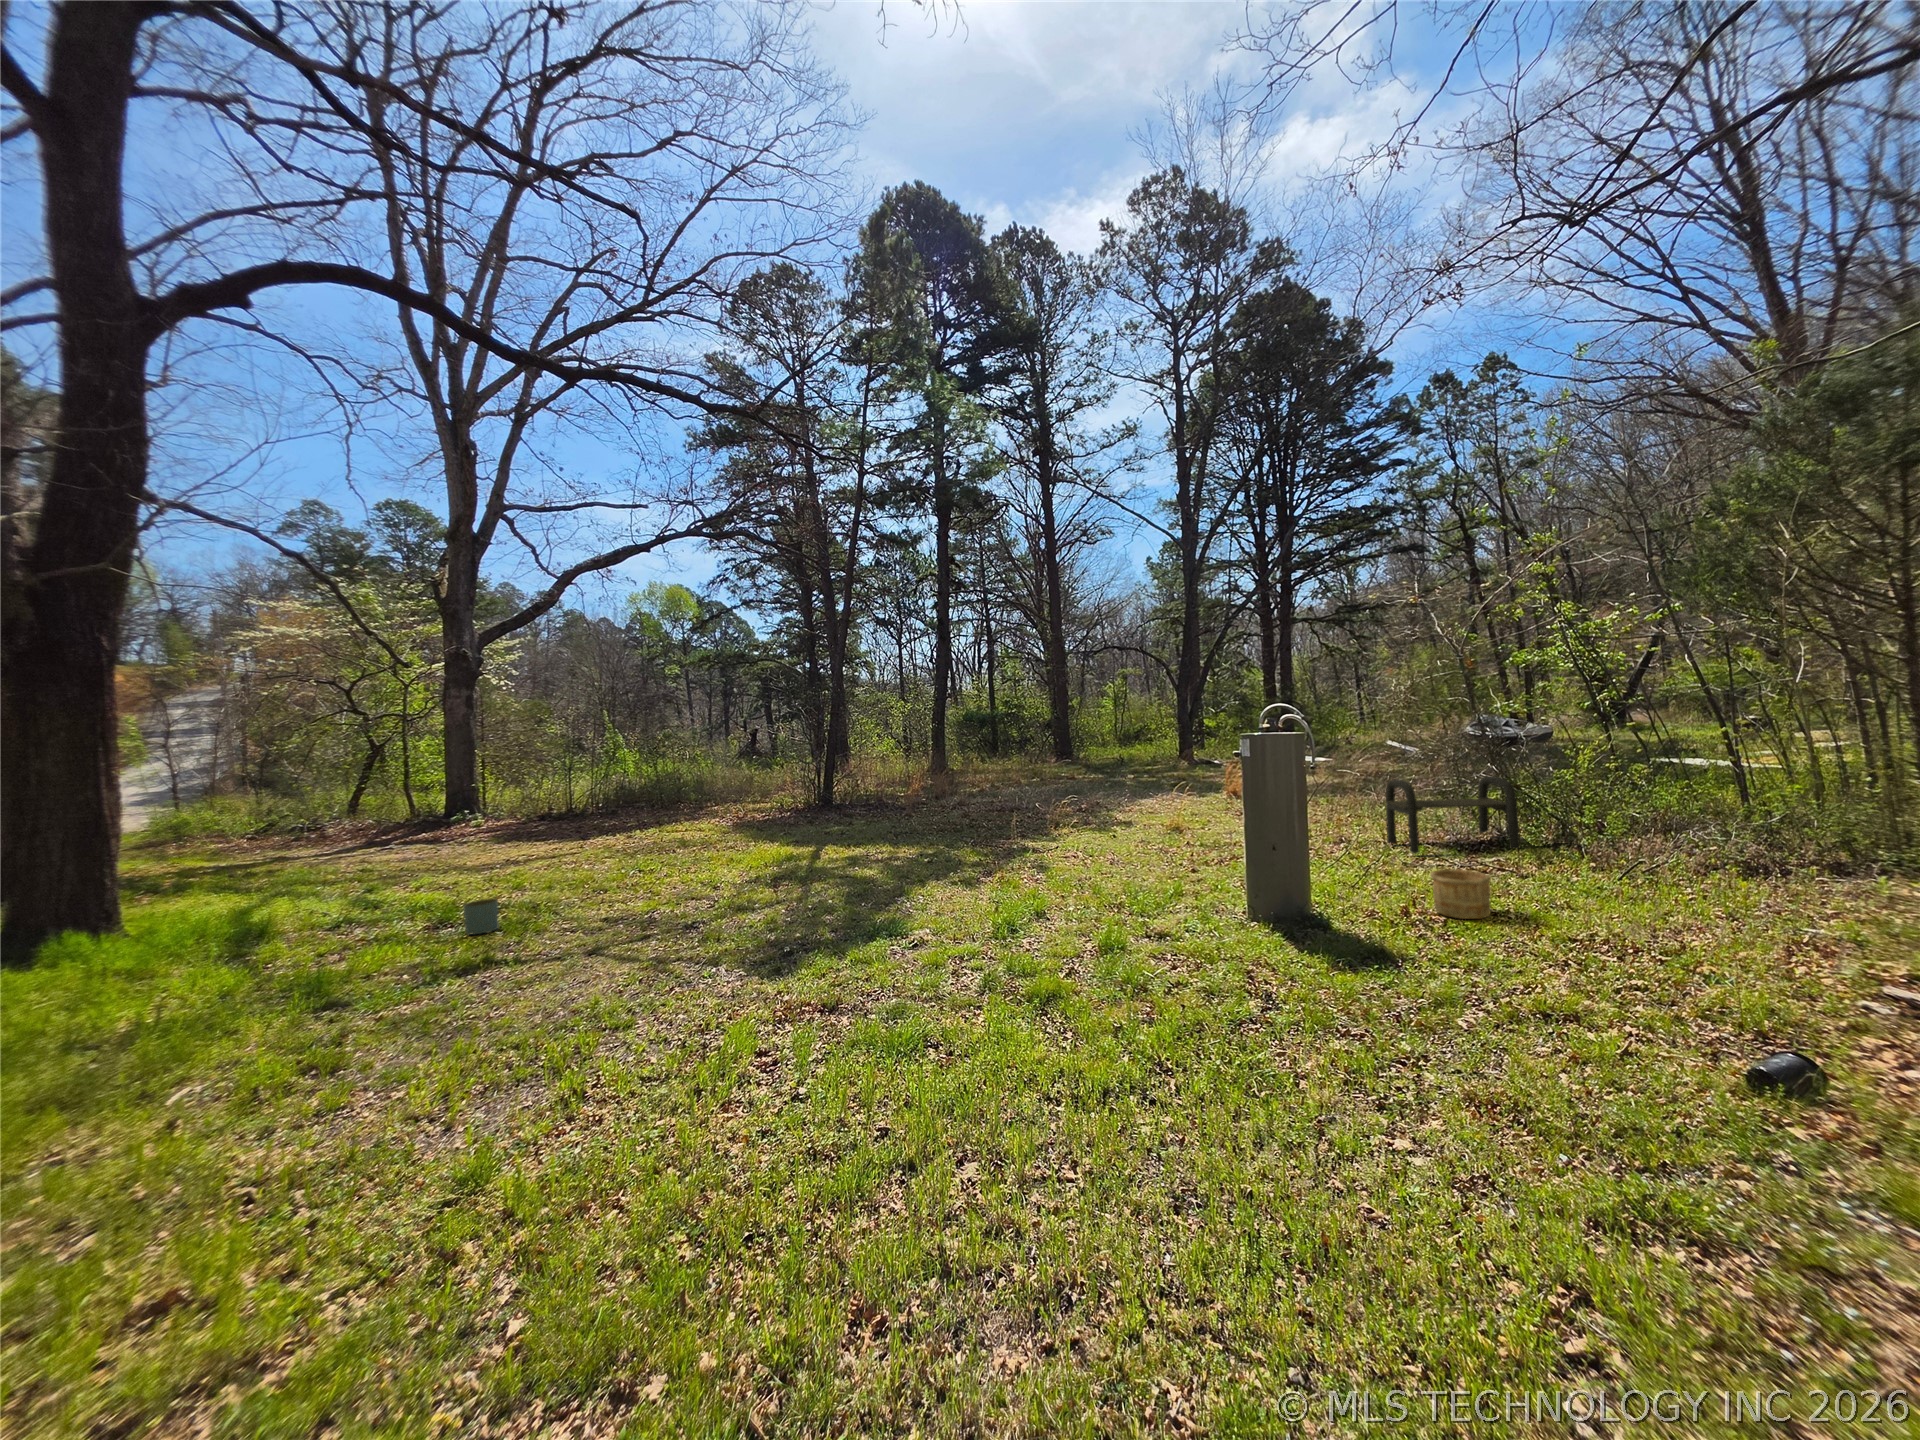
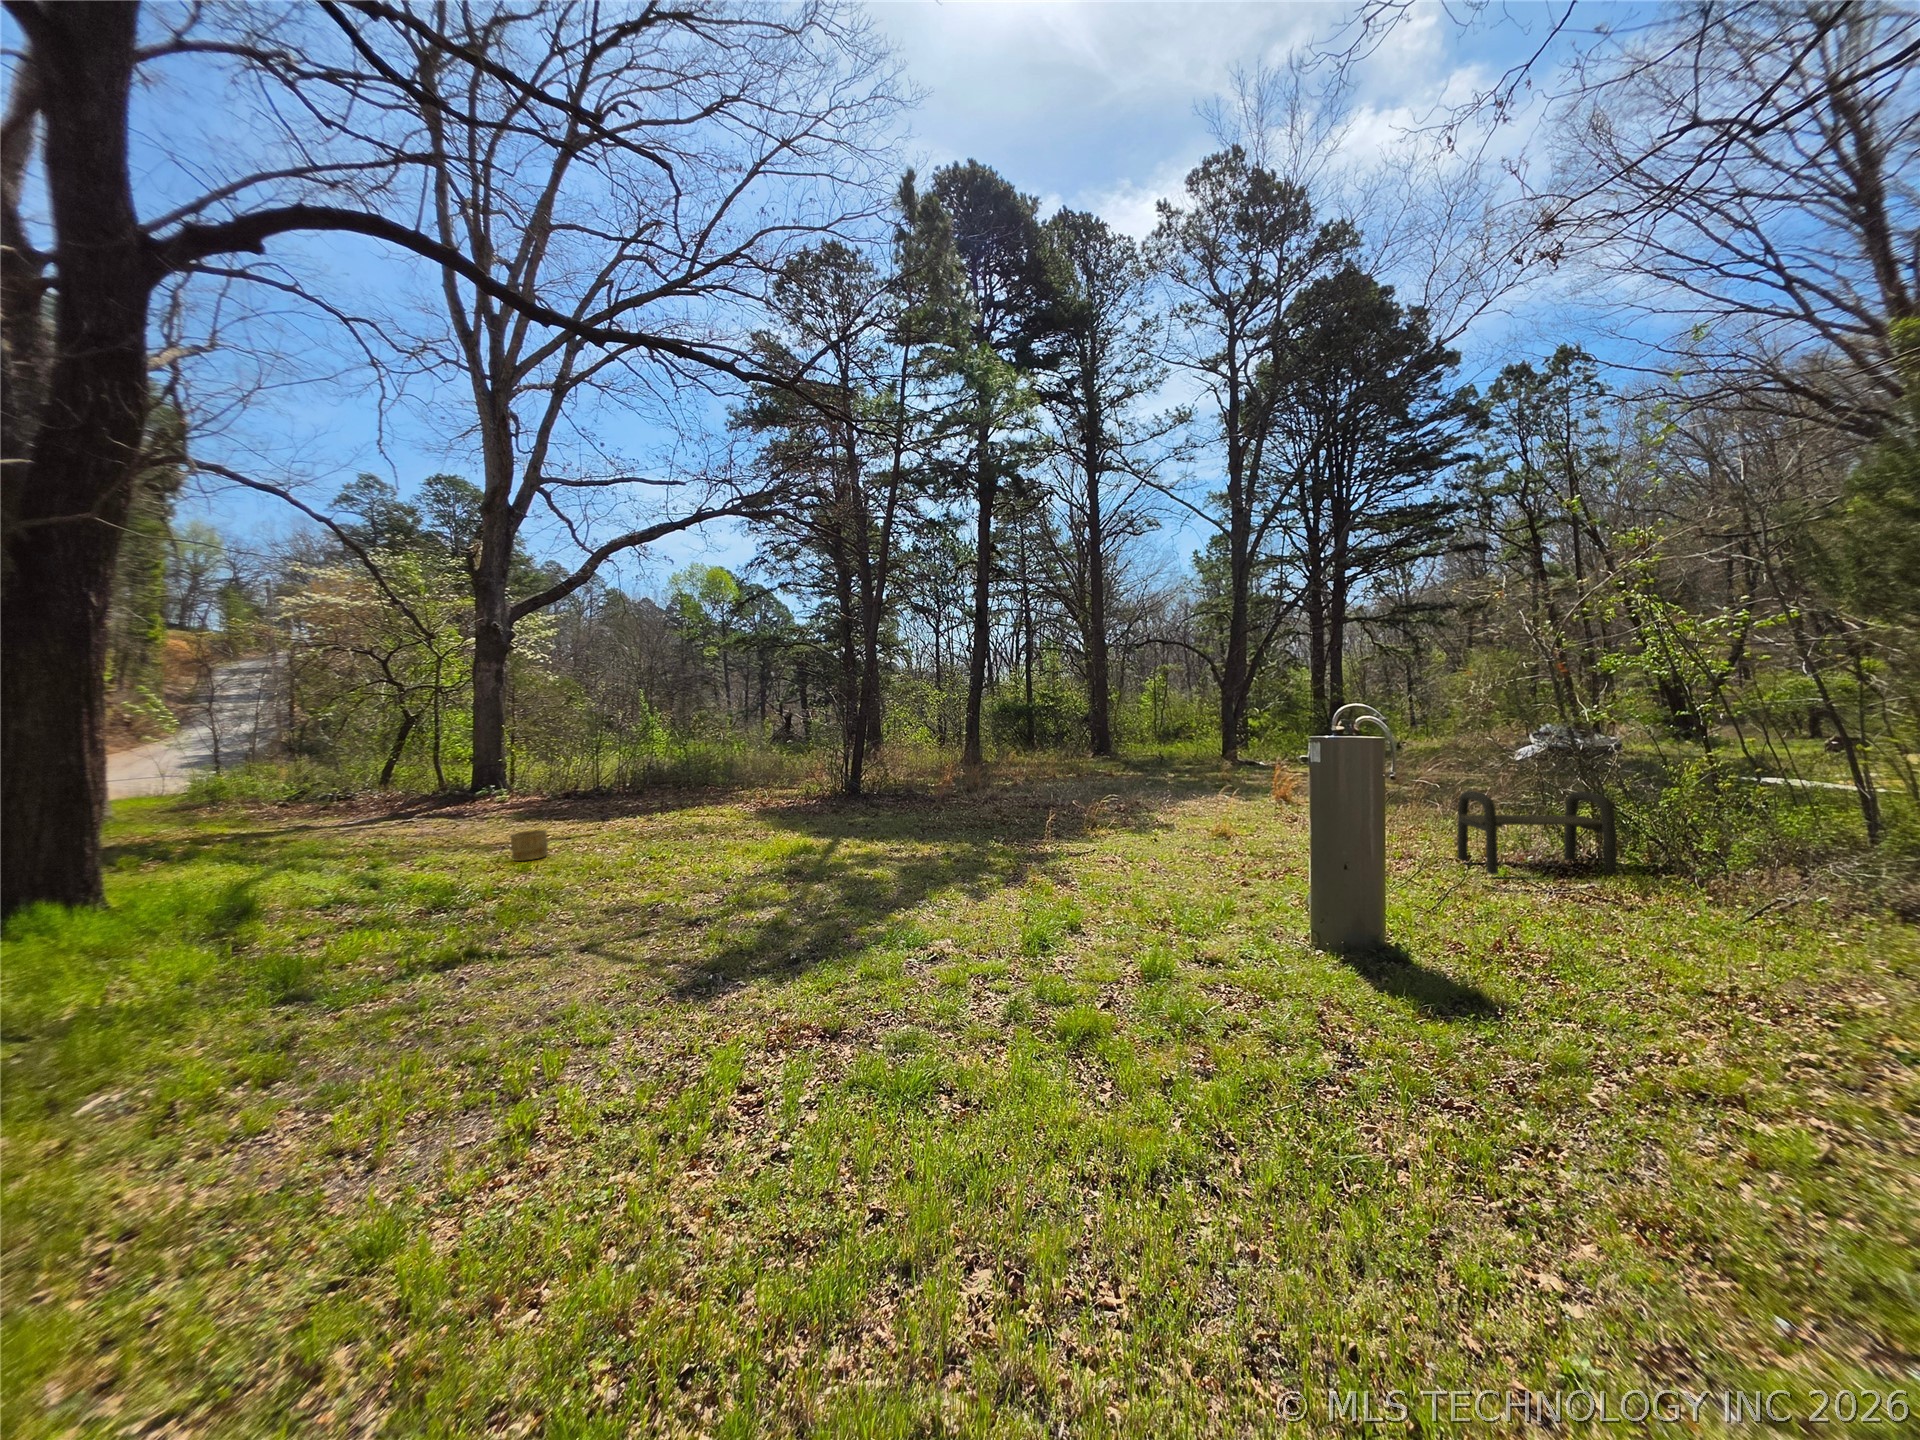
wooden bucket: present [1430,869,1490,919] -> present [510,830,548,861]
planter: present [463,898,498,935] -> none [460,884,497,923]

